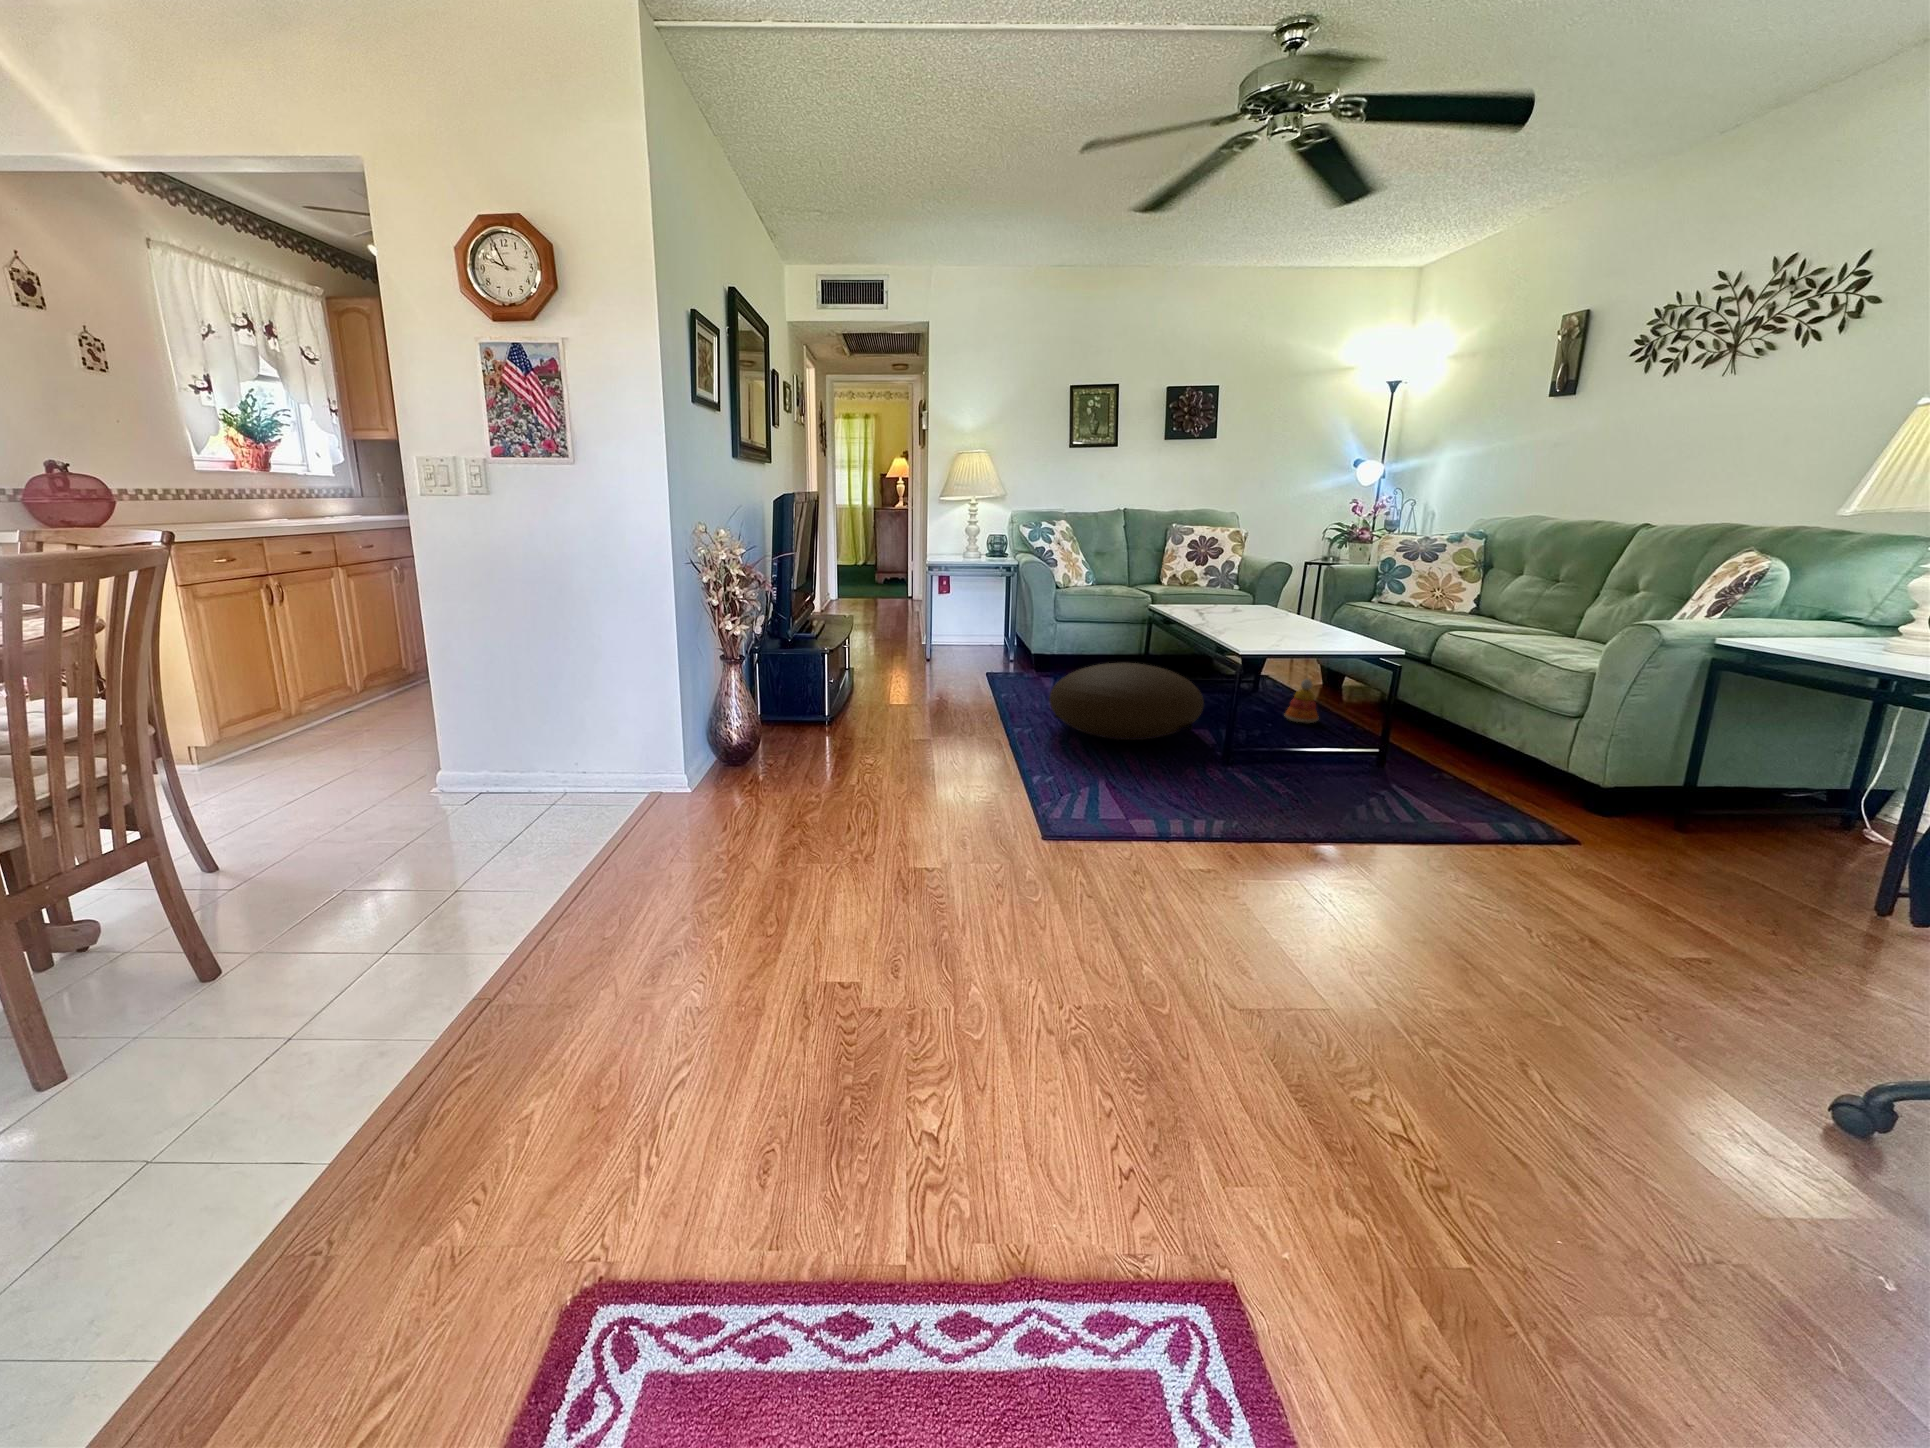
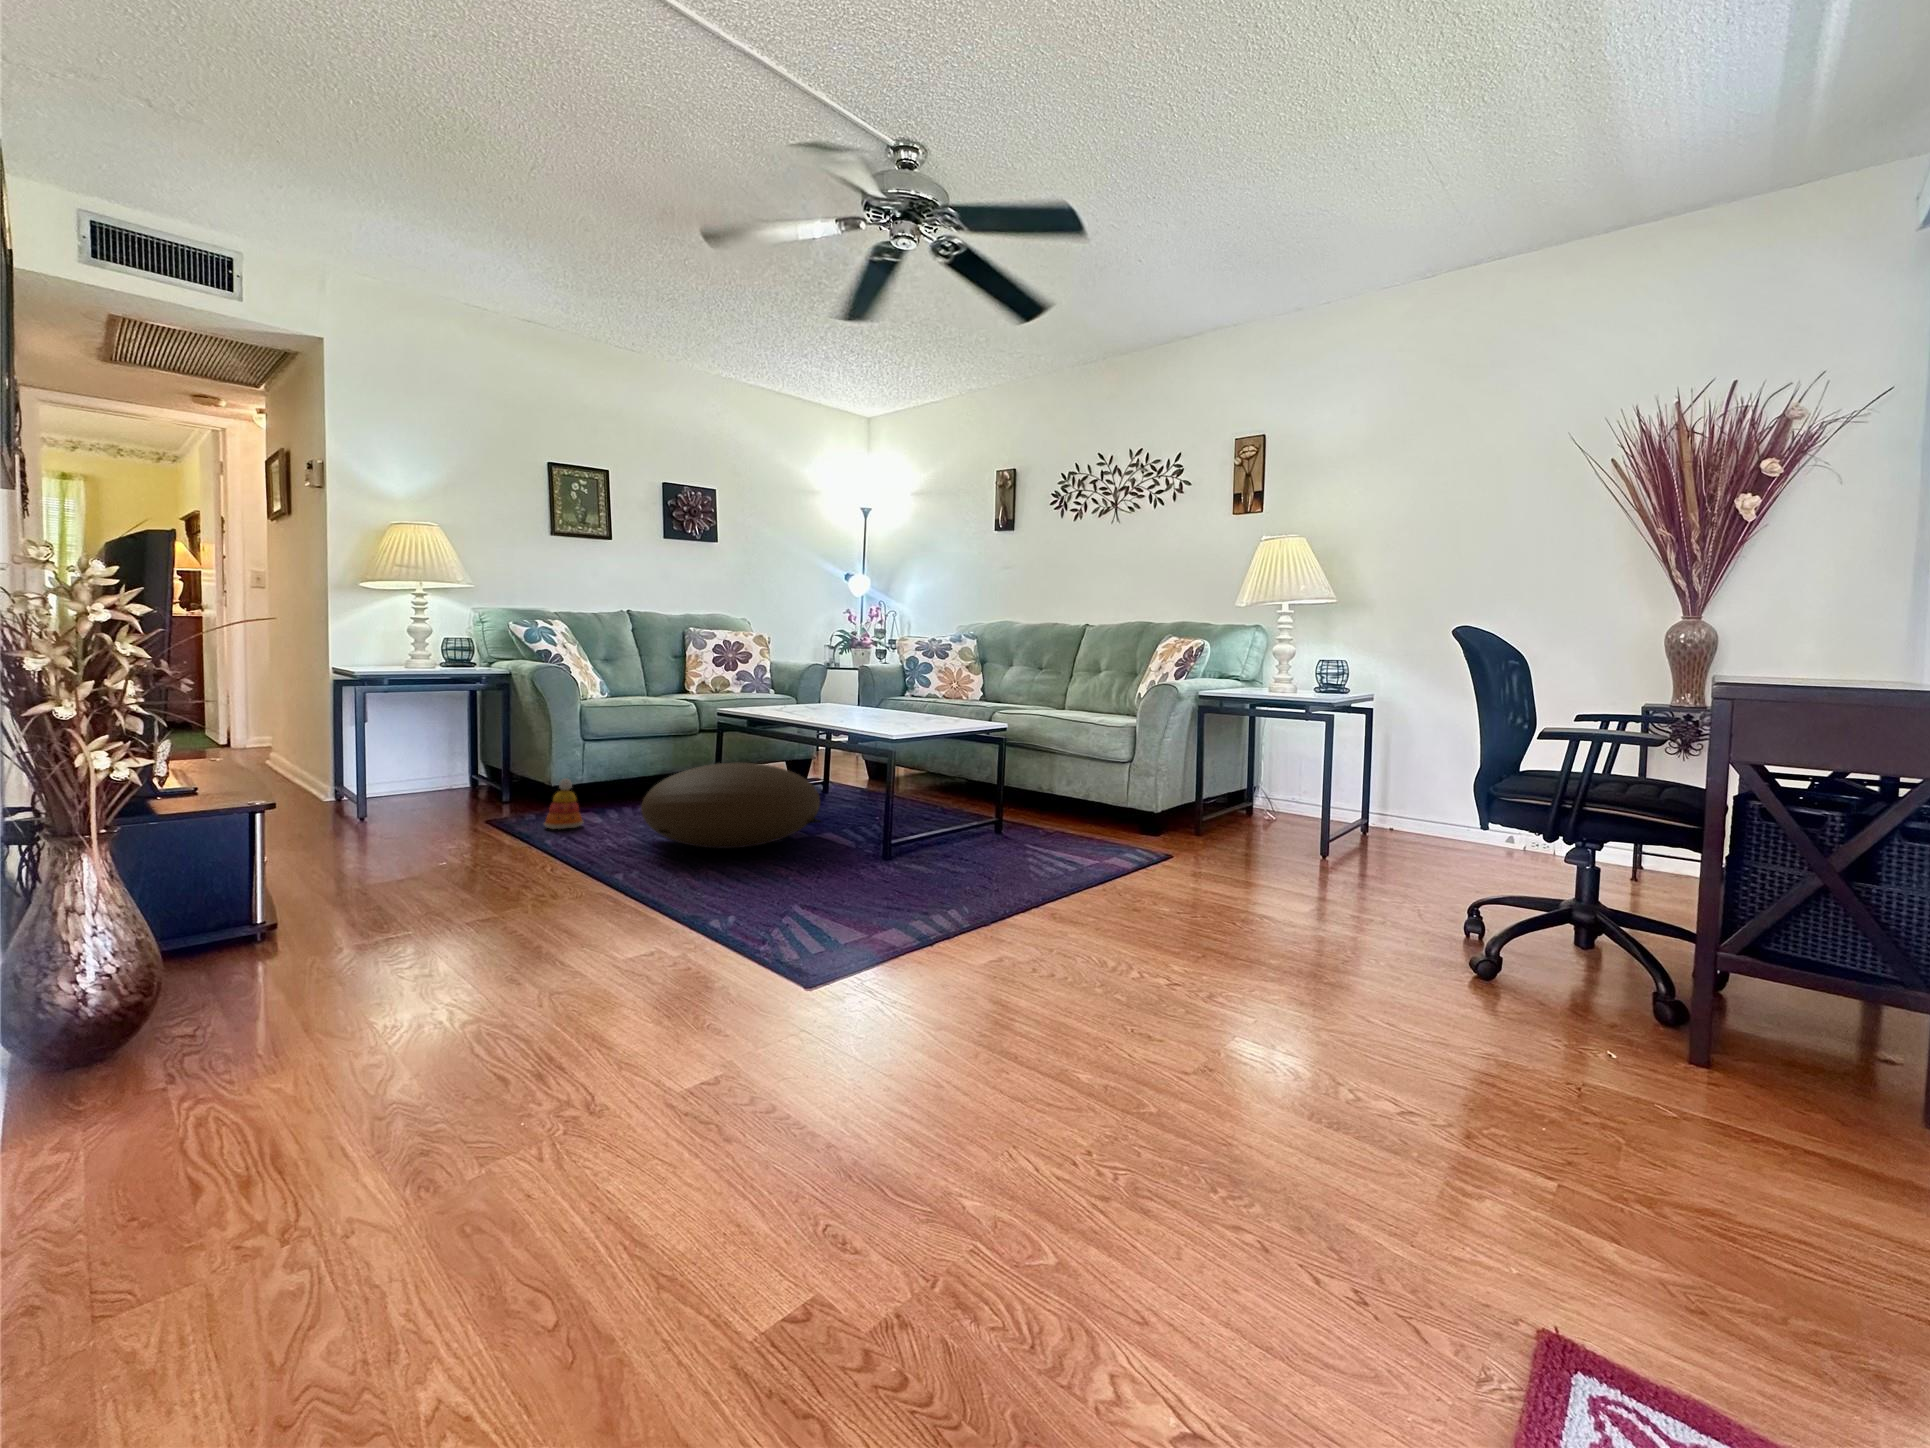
stacking toy: present [1285,679,1319,723] -> present [544,778,583,829]

